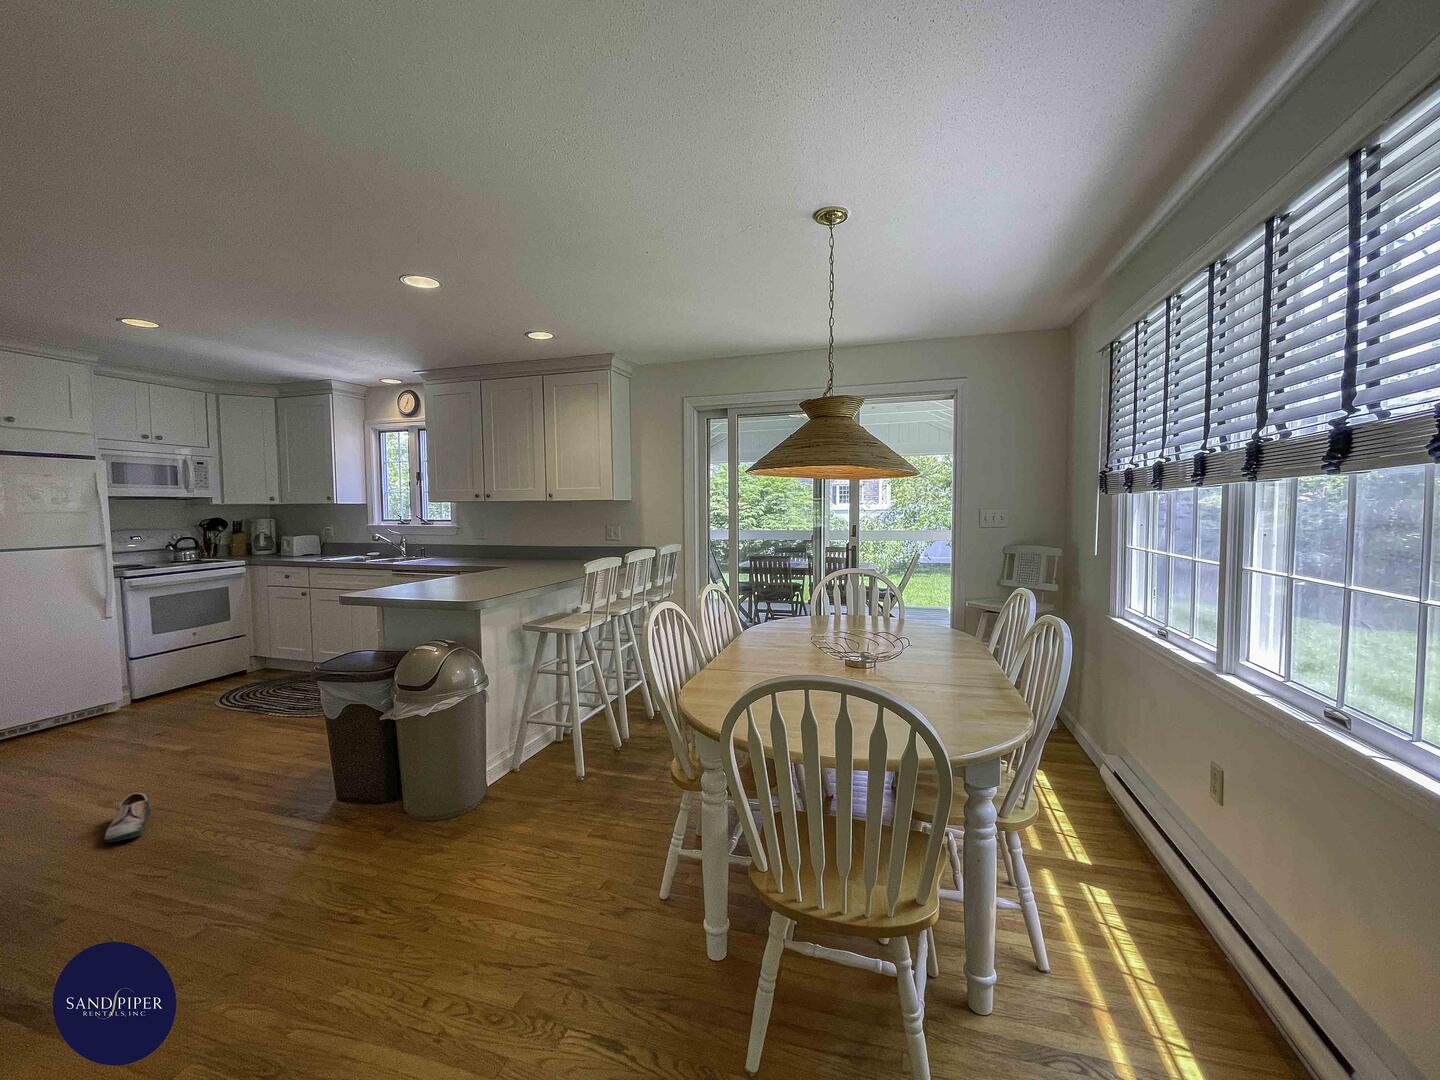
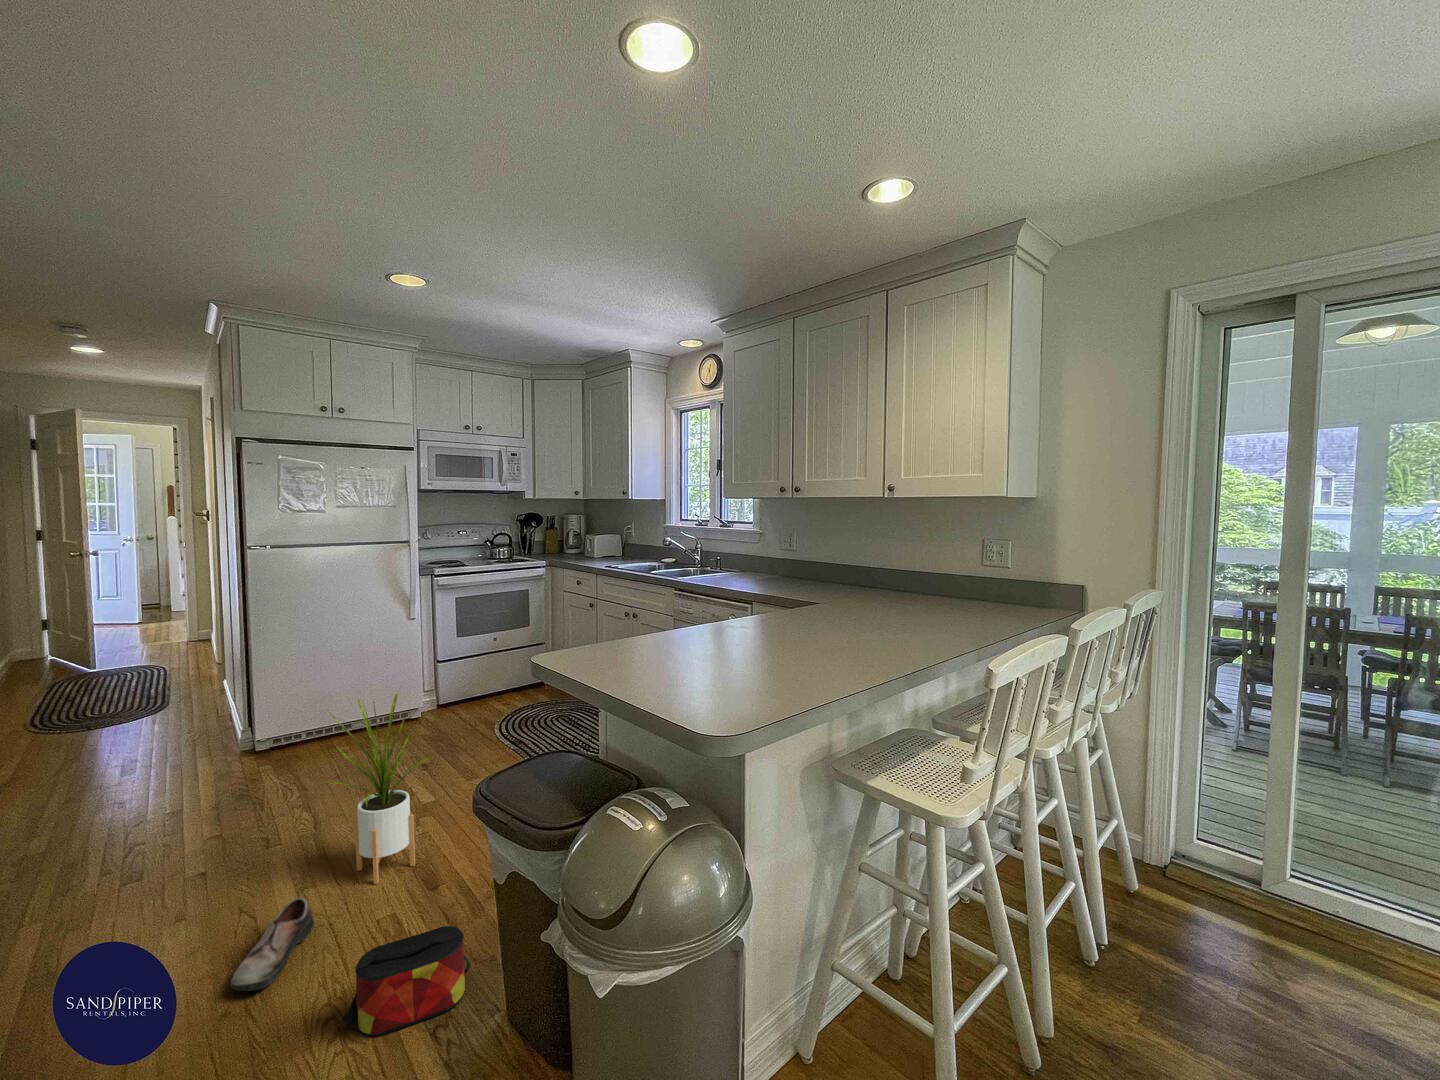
house plant: none [124,643,228,788] -> present [329,689,432,884]
bag: none [225,765,307,828] -> present [342,926,471,1037]

